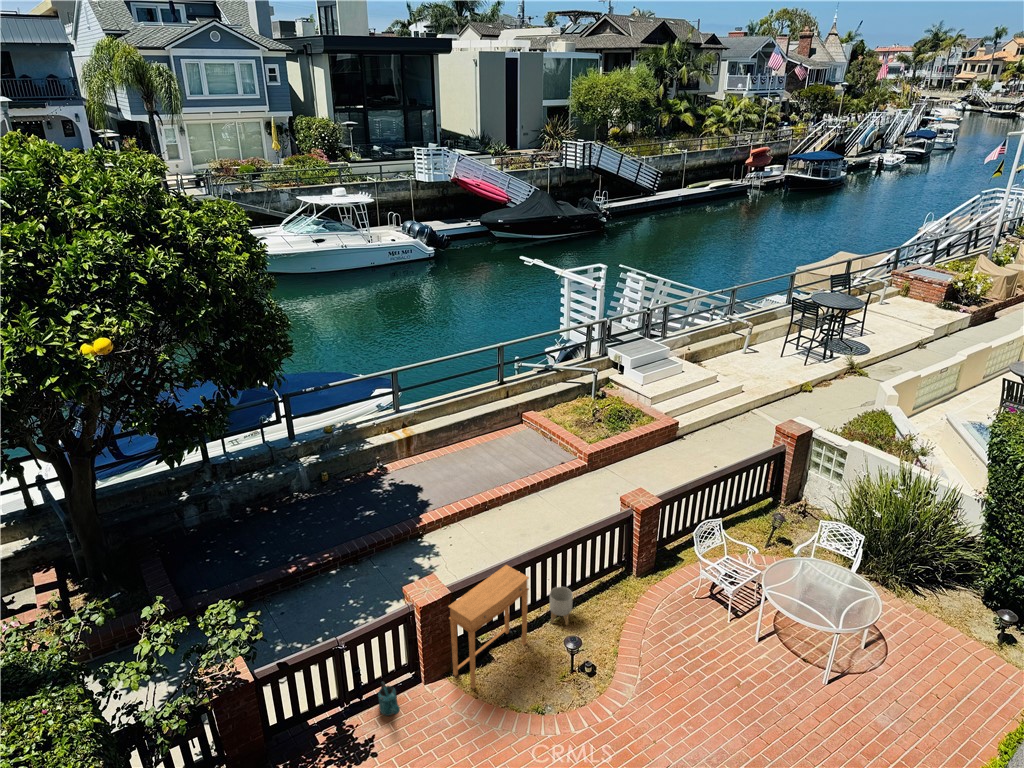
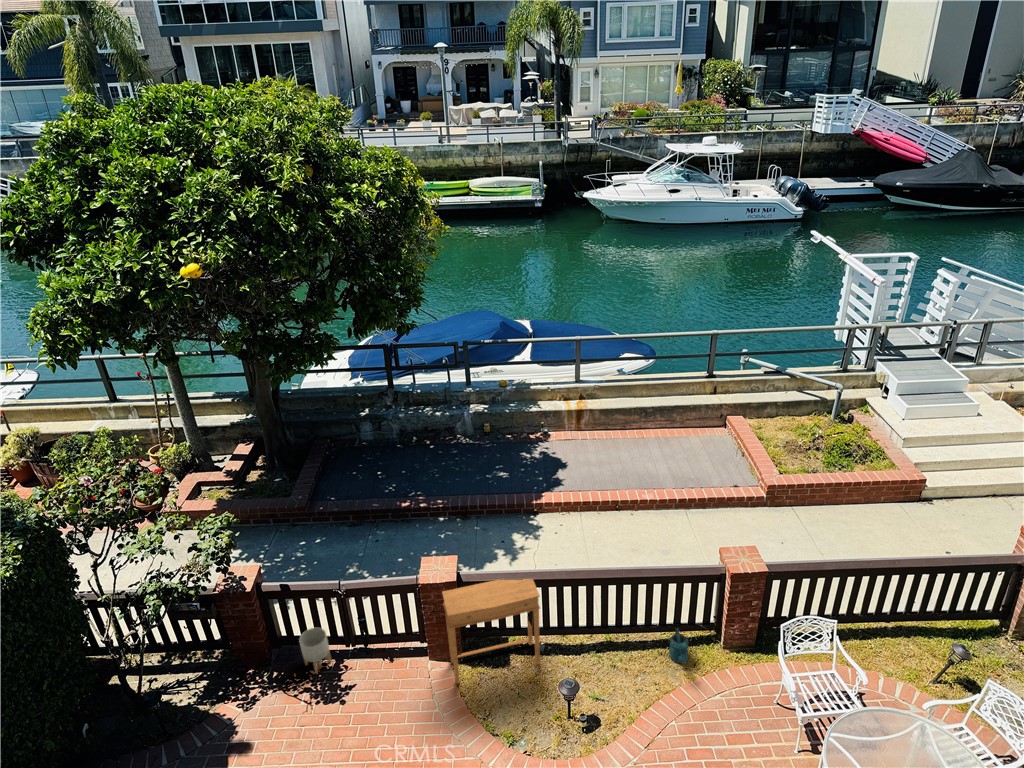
planter: present [549,587,573,625] -> present [299,628,331,674]
watering can: present [378,682,400,716] -> present [669,628,689,664]

